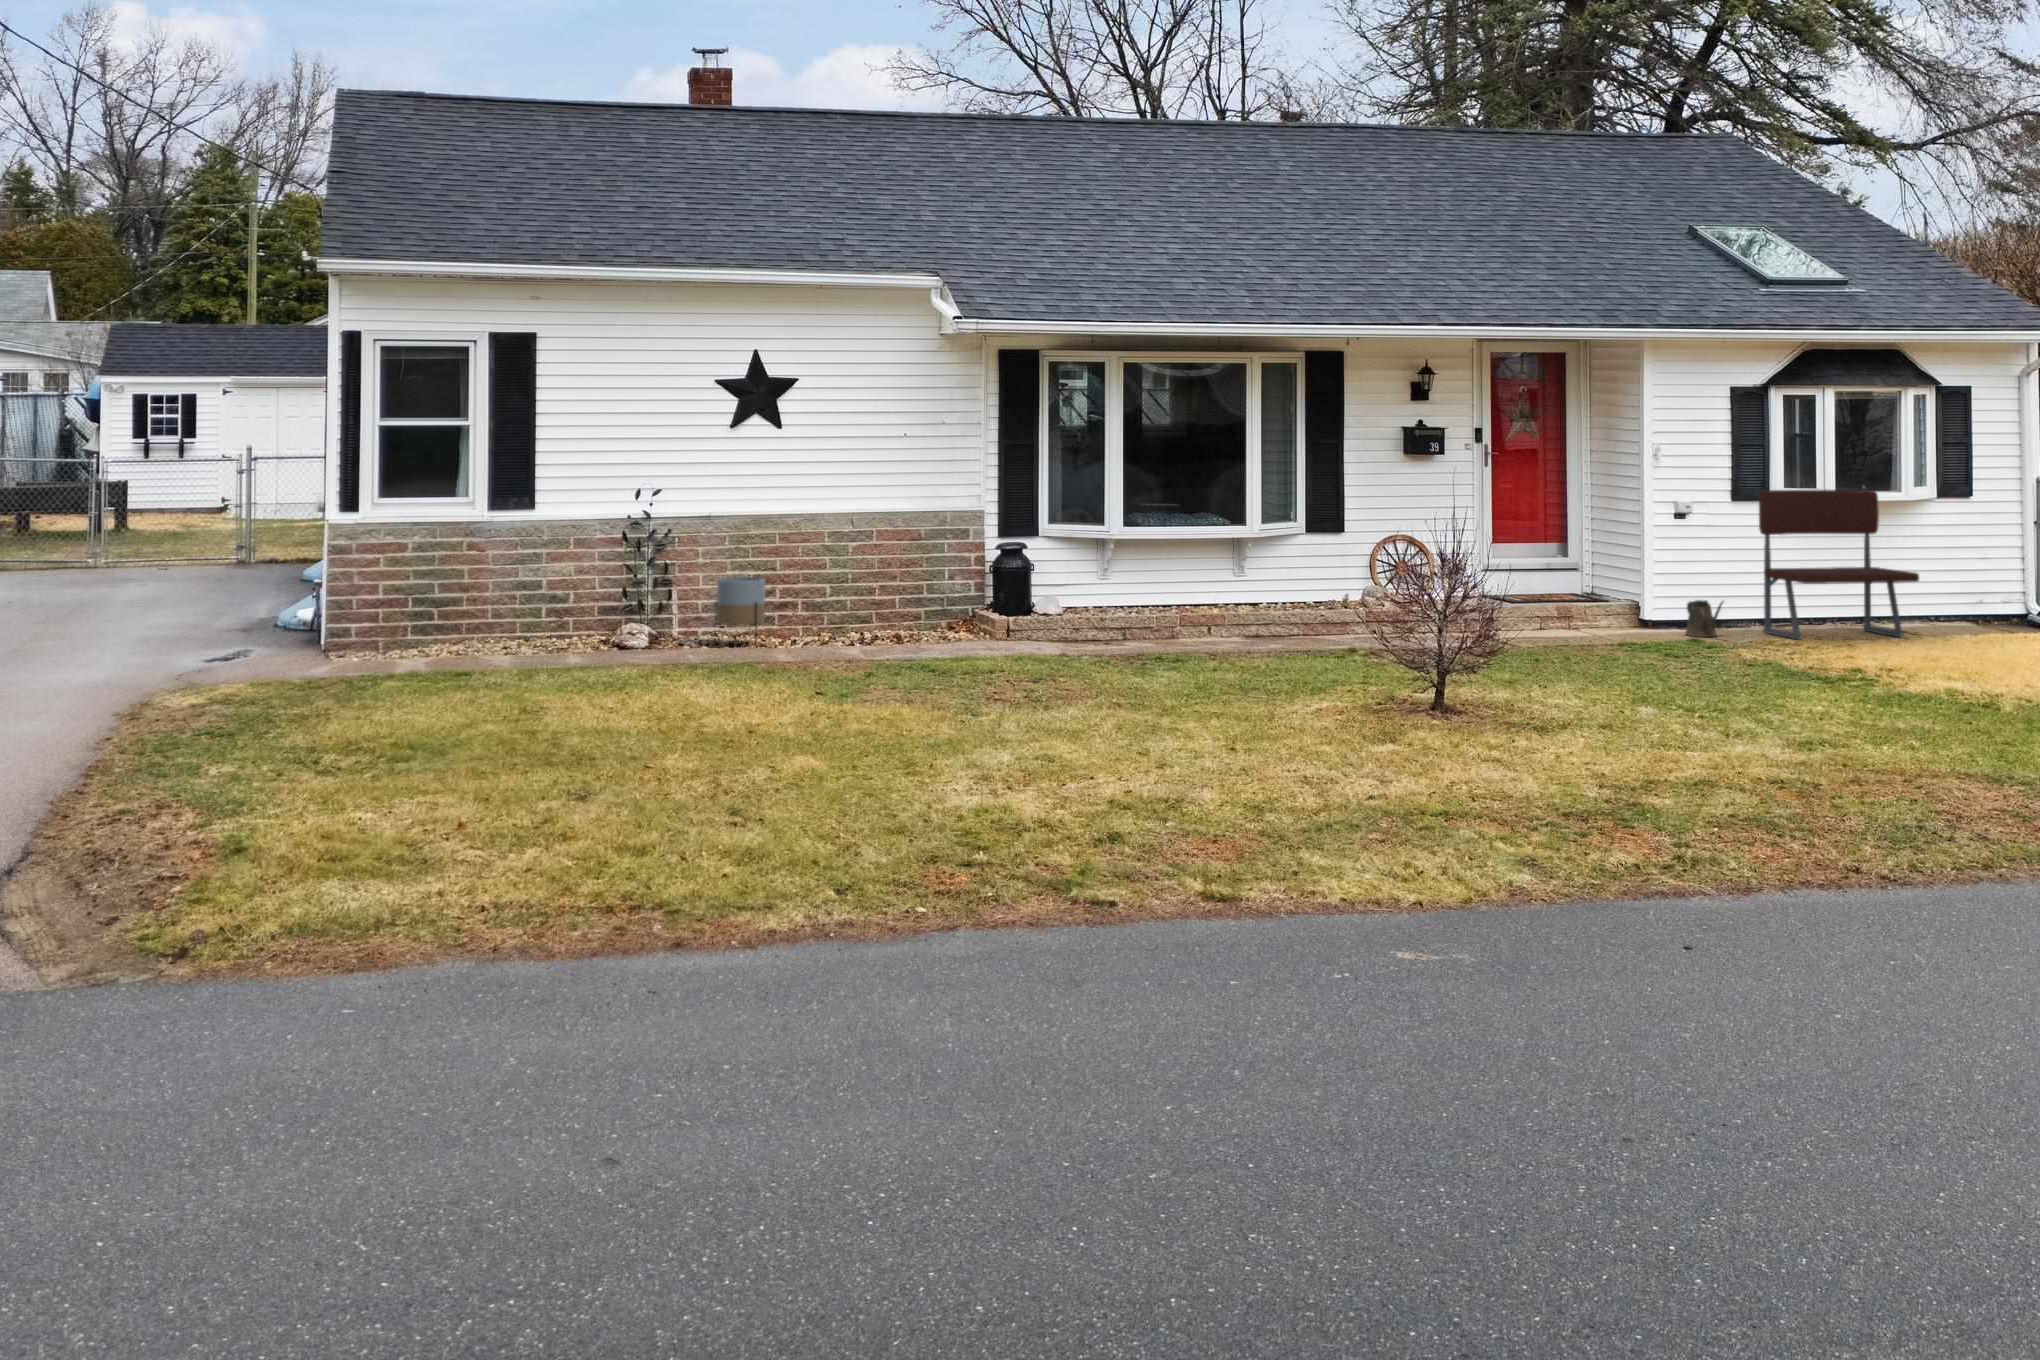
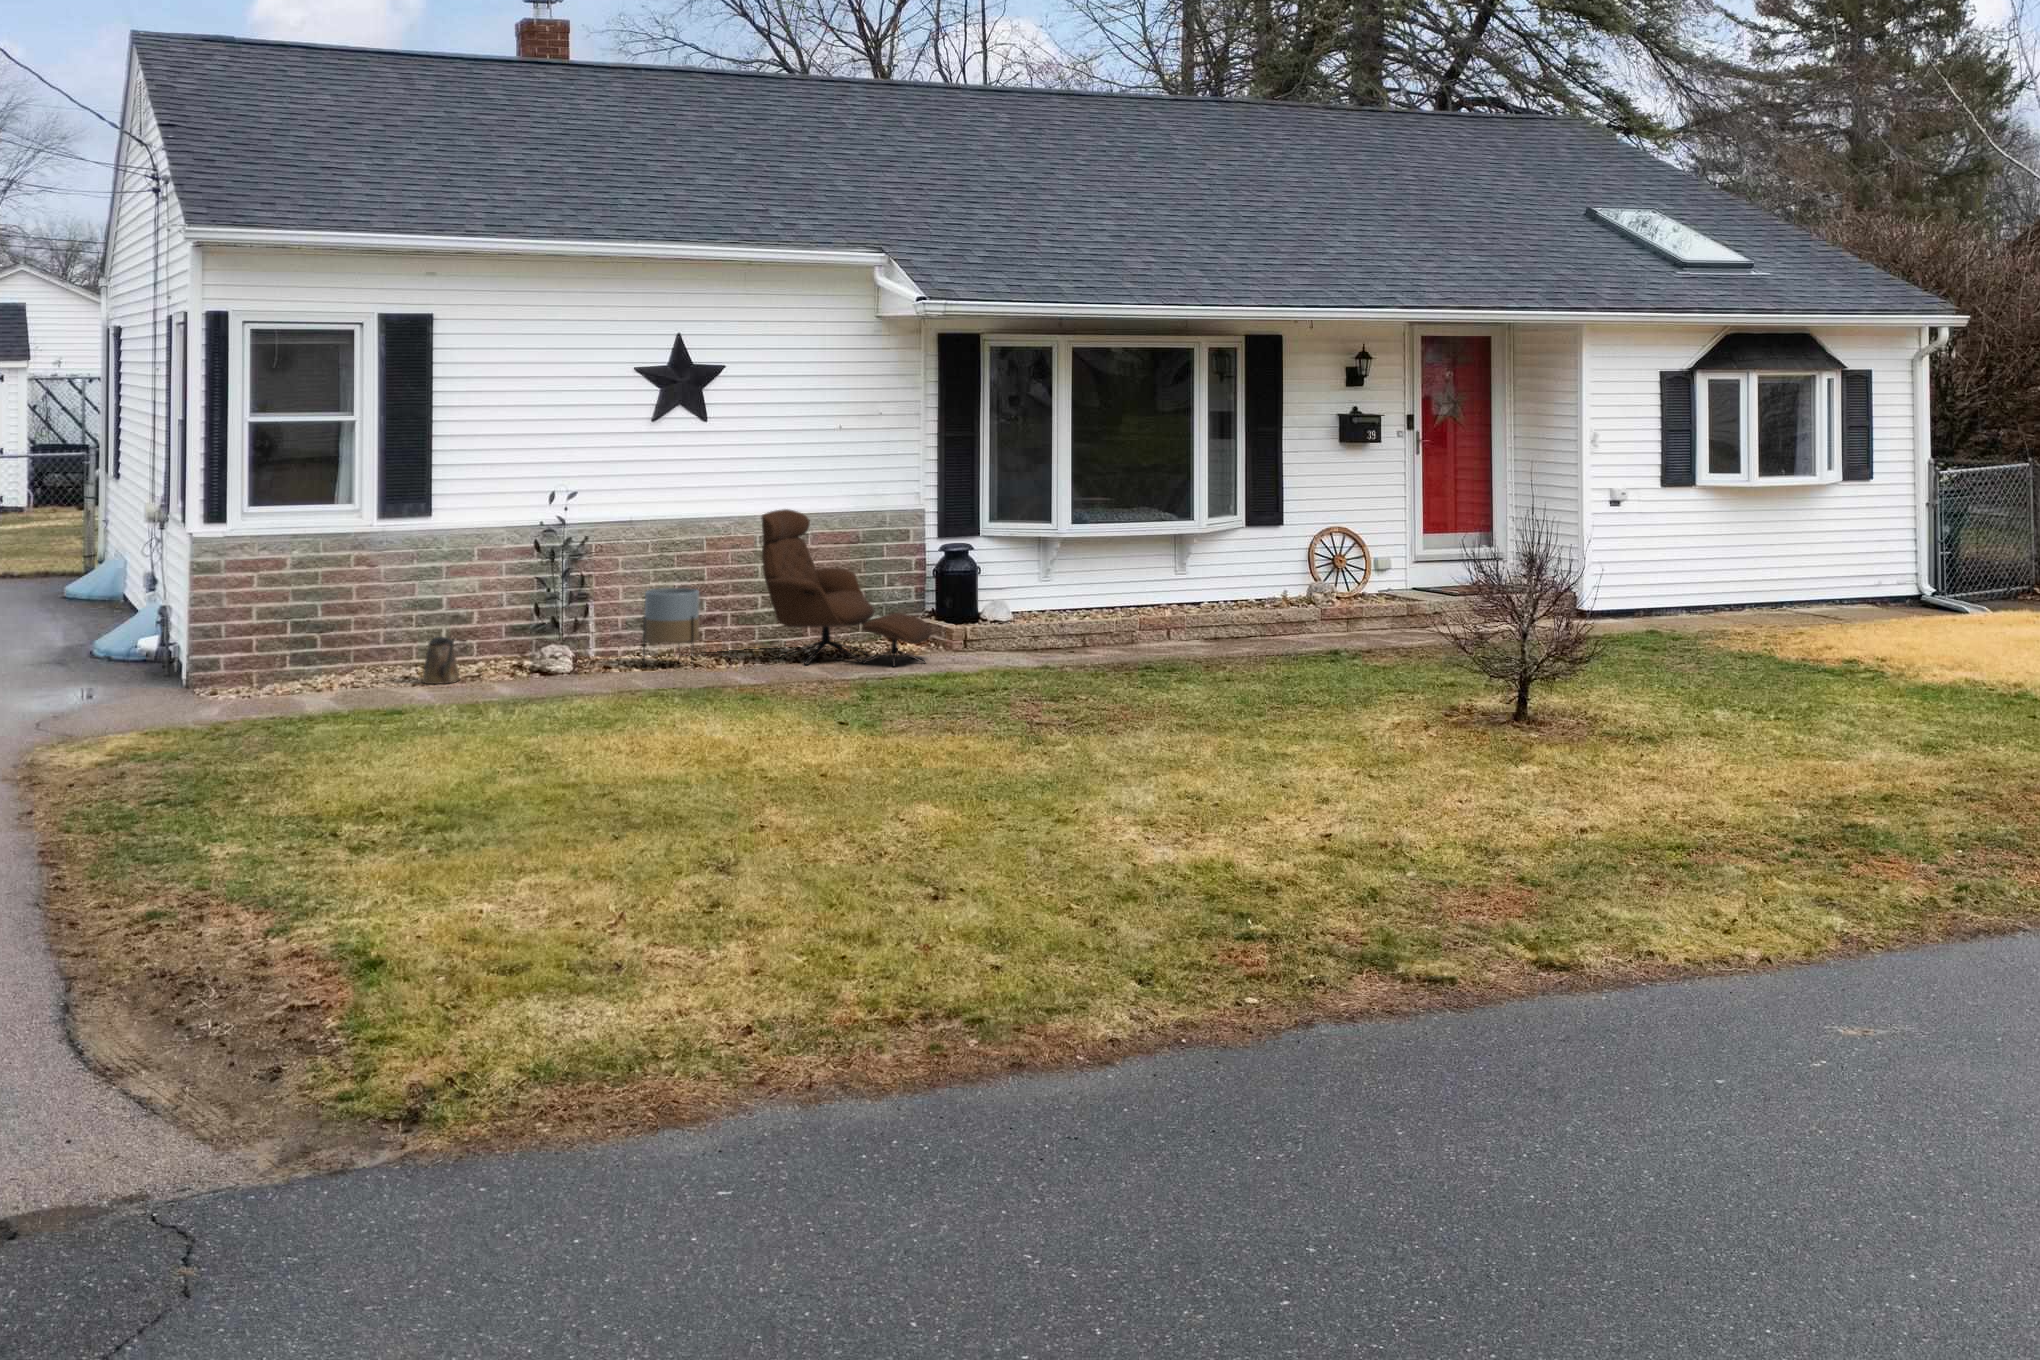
bench: present [1759,490,1919,640] -> none [1690,475,1843,626]
lounge chair: none [822,508,973,652] -> present [761,509,931,667]
watering can: present [1686,600,1723,637] -> present [422,637,460,684]

